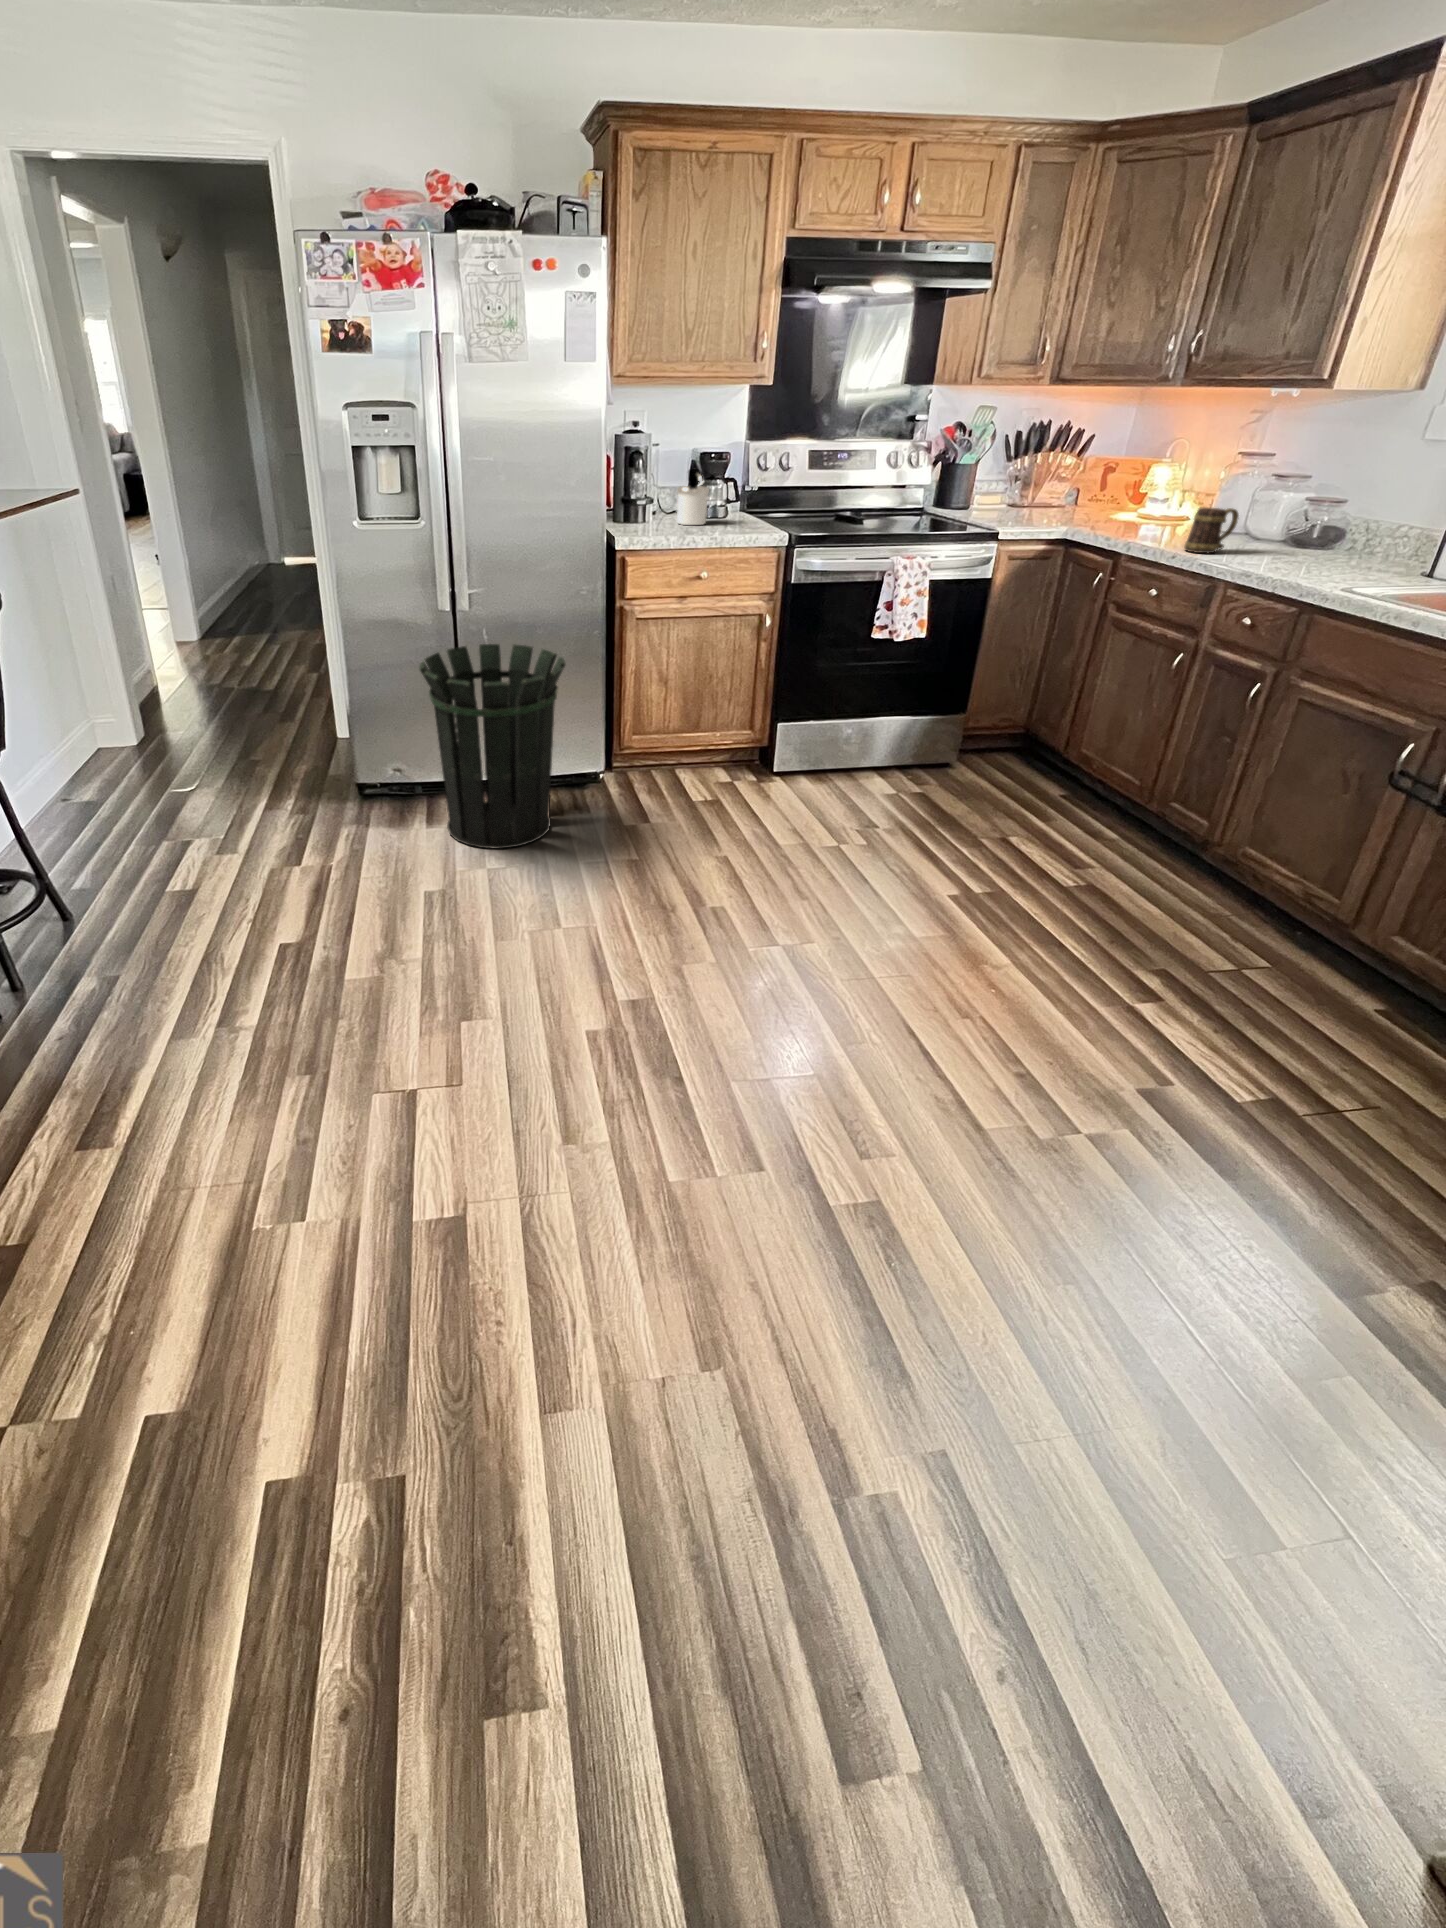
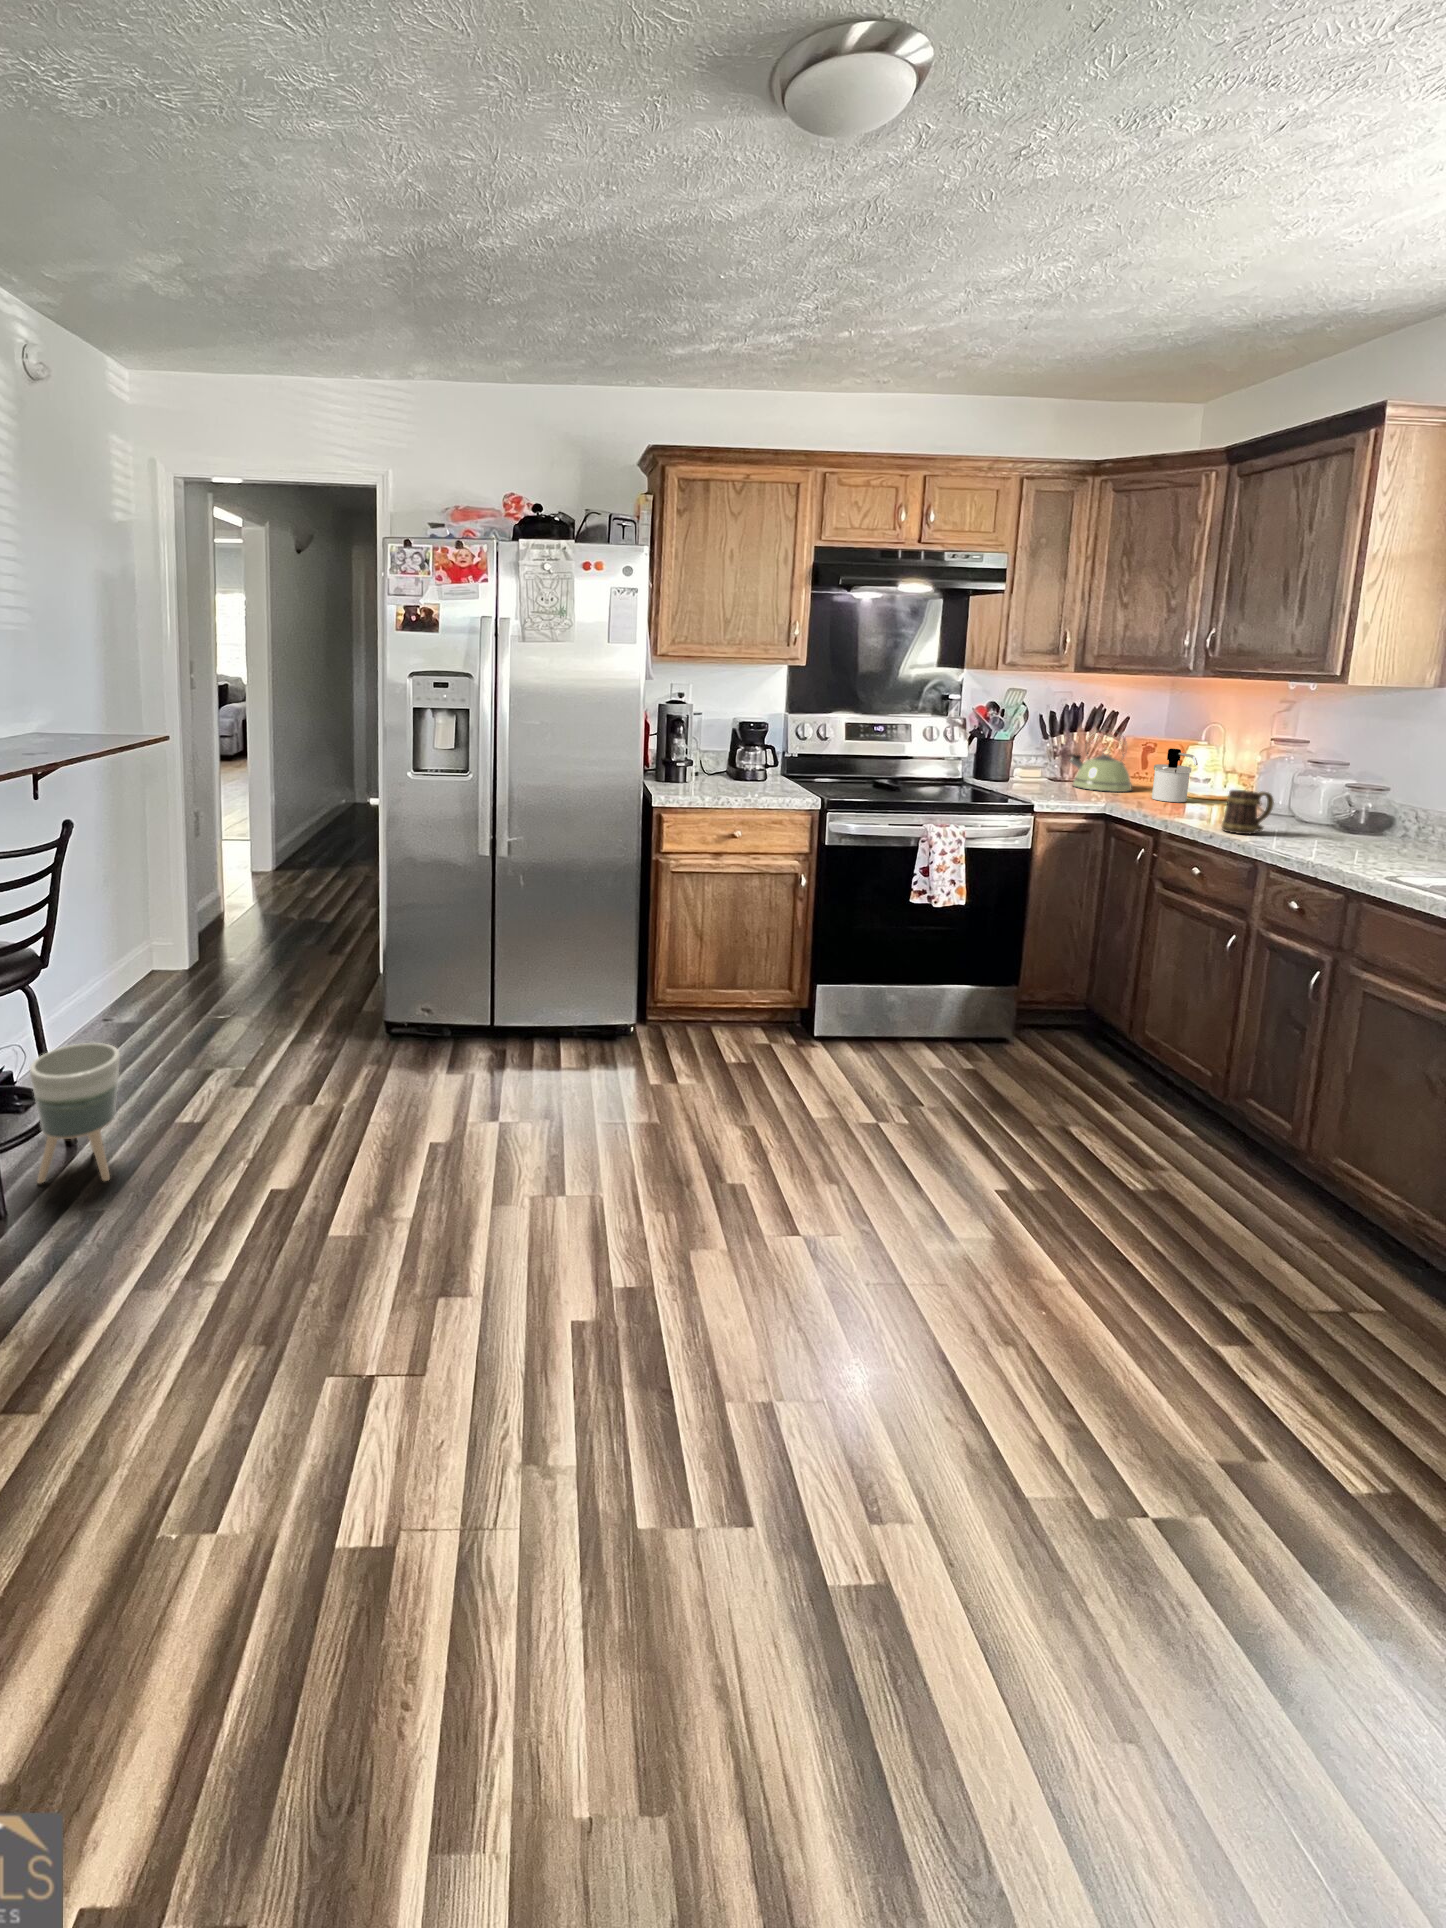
kettle: none [1032,448,1093,516] -> present [1069,728,1132,792]
soap dispenser: present [677,469,709,525] -> present [1152,749,1198,802]
waste bin: present [419,644,565,849] -> none [452,889,595,1099]
planter: none [11,822,116,957] -> present [30,1043,120,1183]

